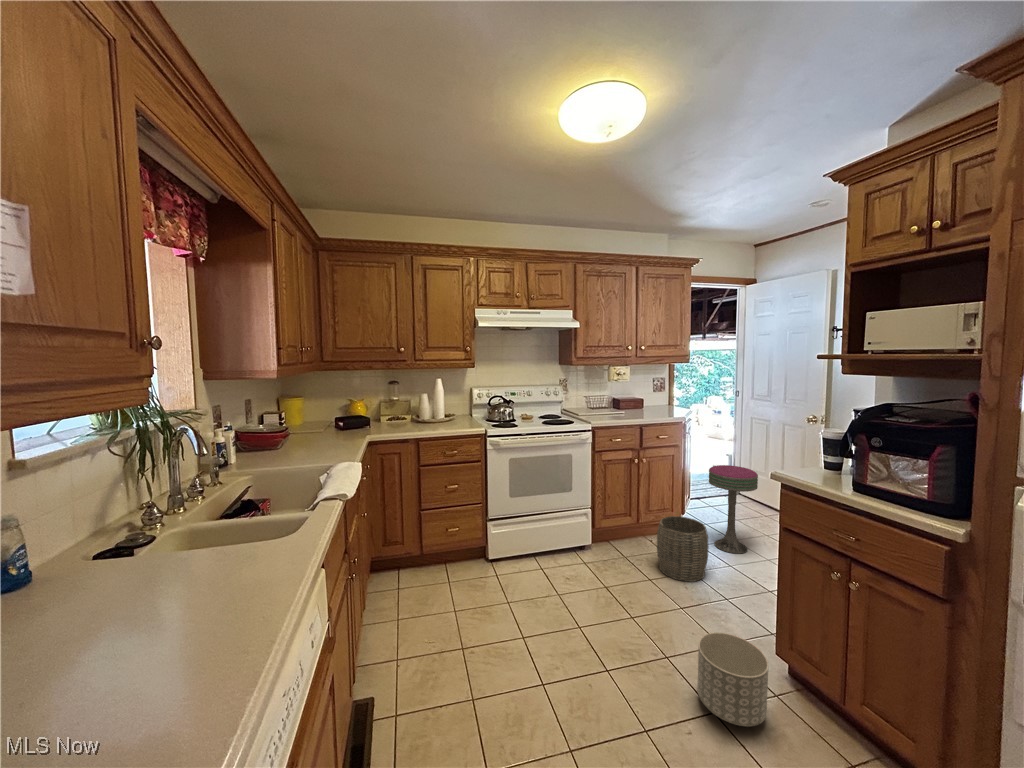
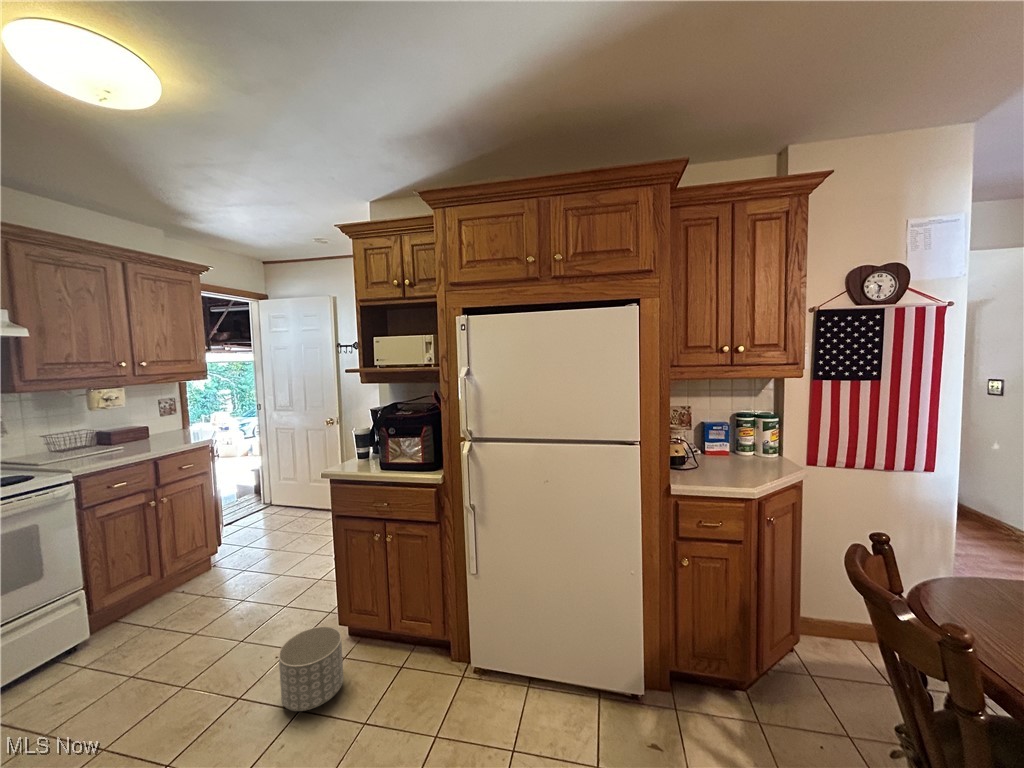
bar stool: present [709,465,758,554] -> none [247,477,296,564]
woven basket: present [657,516,709,582] -> none [197,544,261,619]

